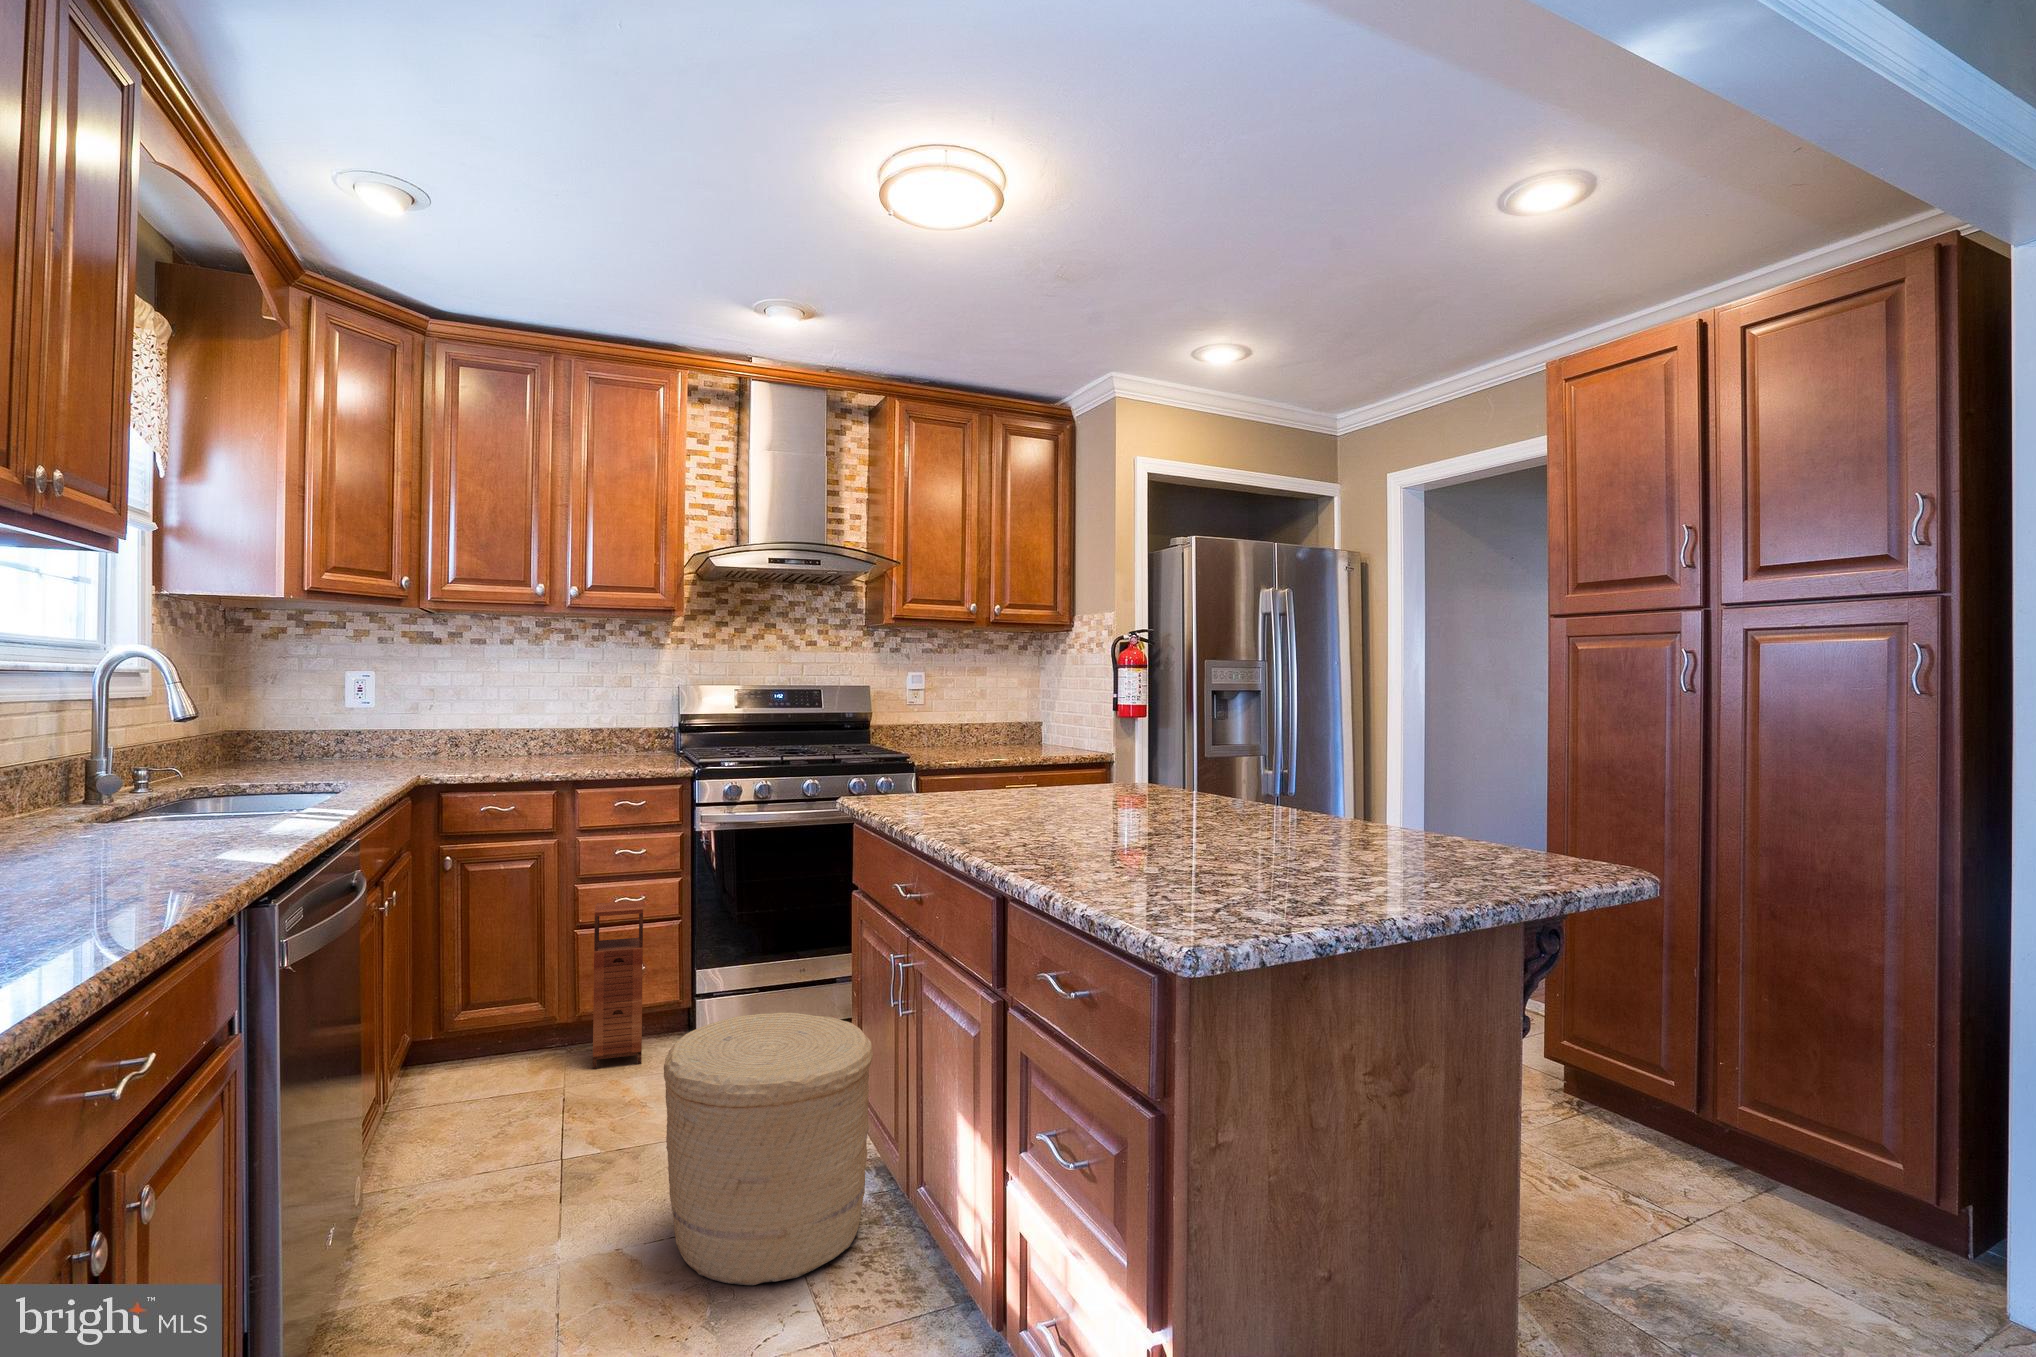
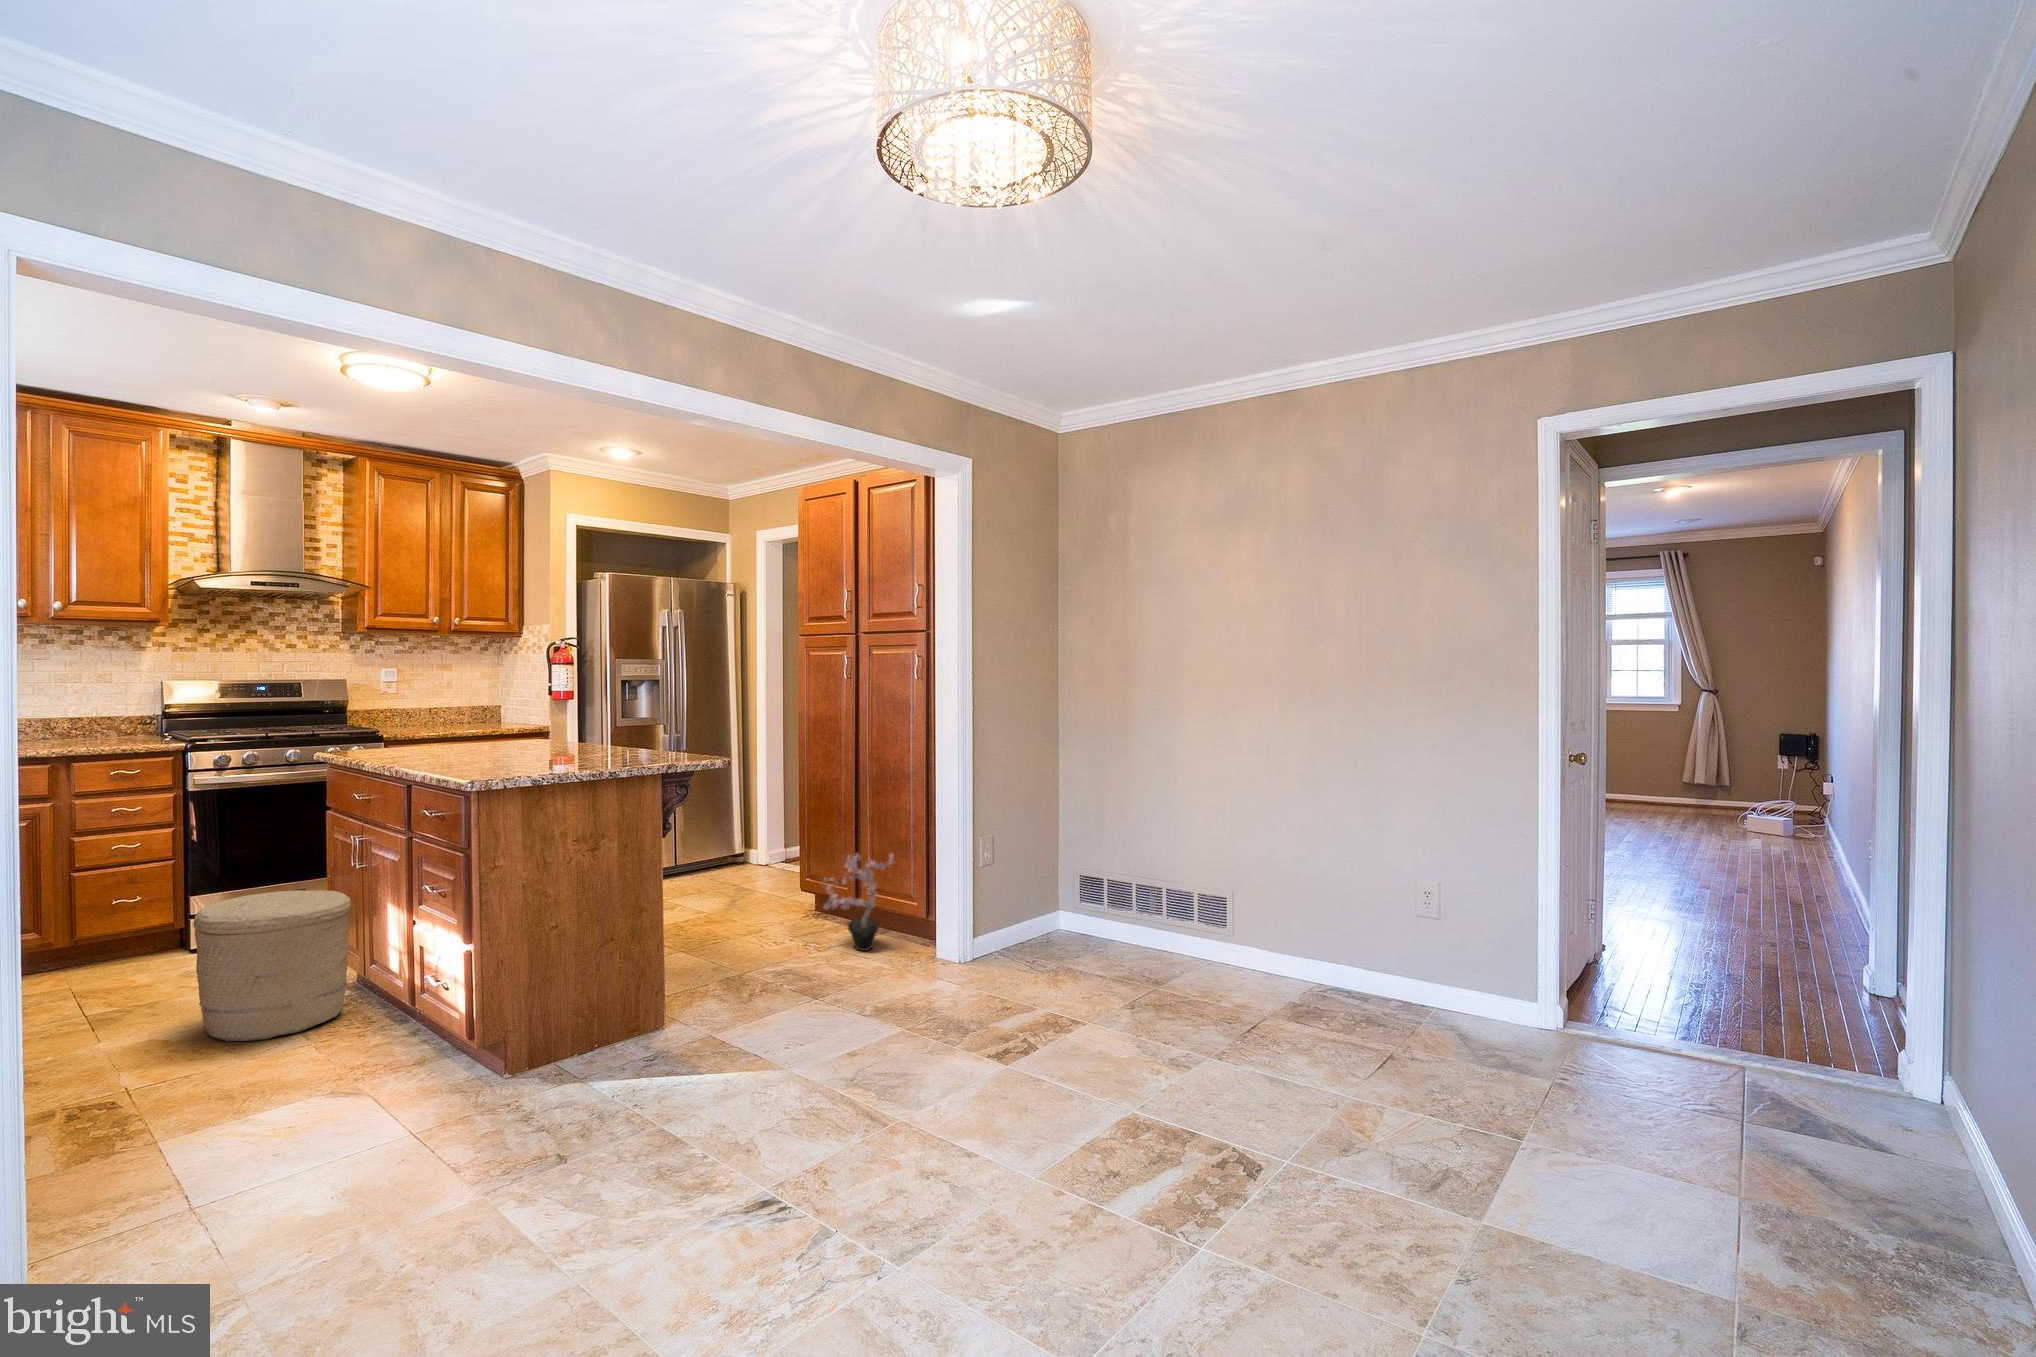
storage cabinet: present [593,901,643,1069] -> none [93,847,143,975]
potted plant: none [1616,1023,1837,1256] -> present [823,854,894,951]

